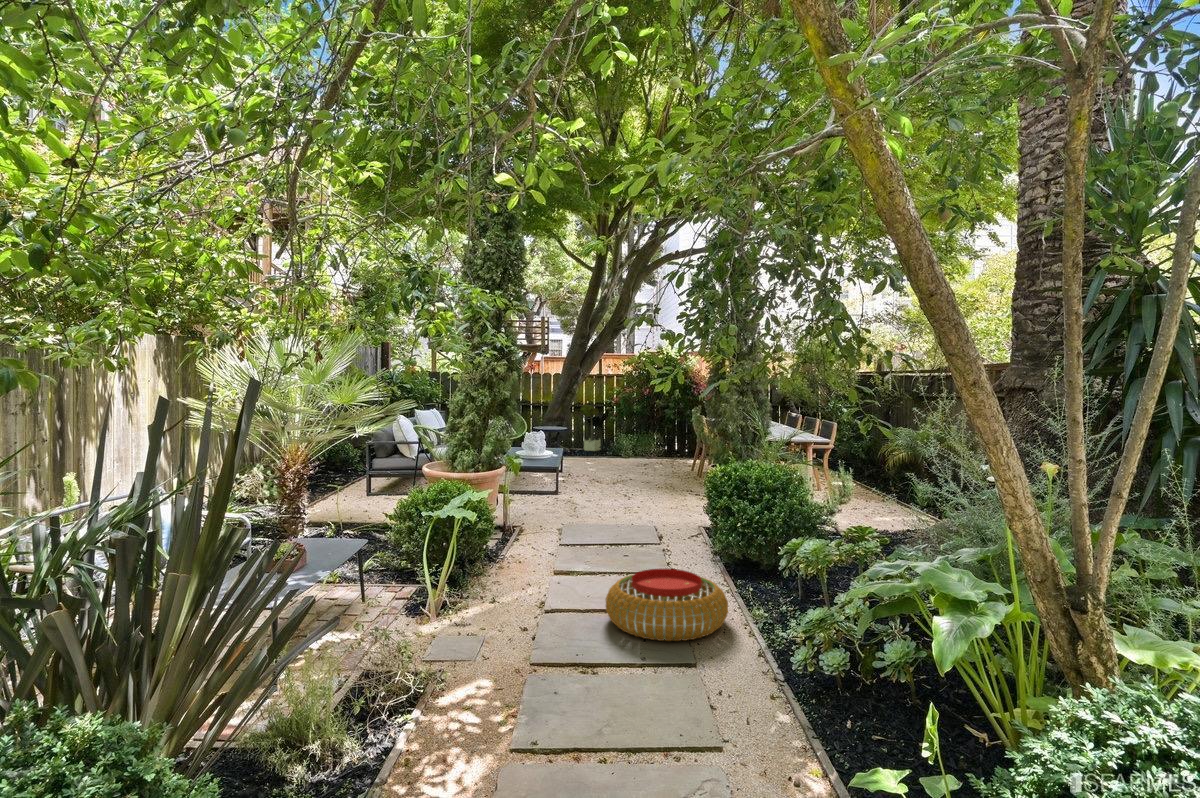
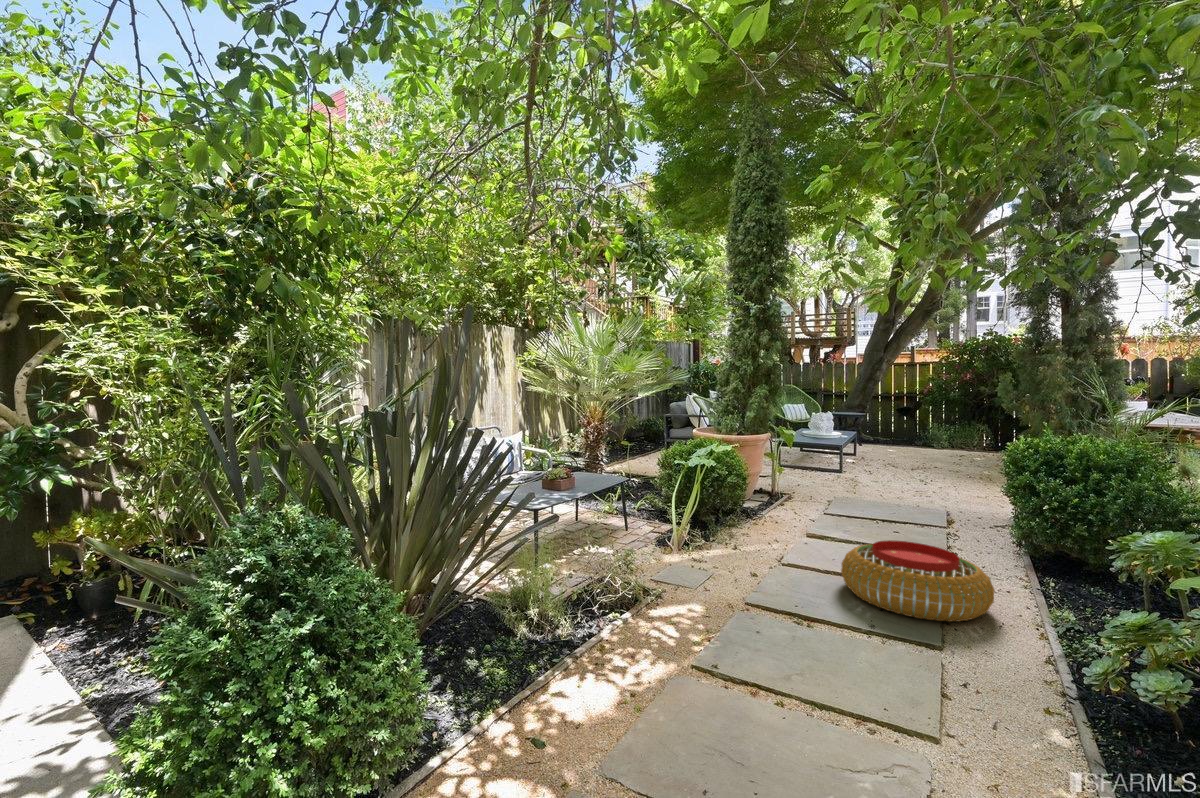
potted tree: present [581,405,601,451] -> none [879,404,899,449]

